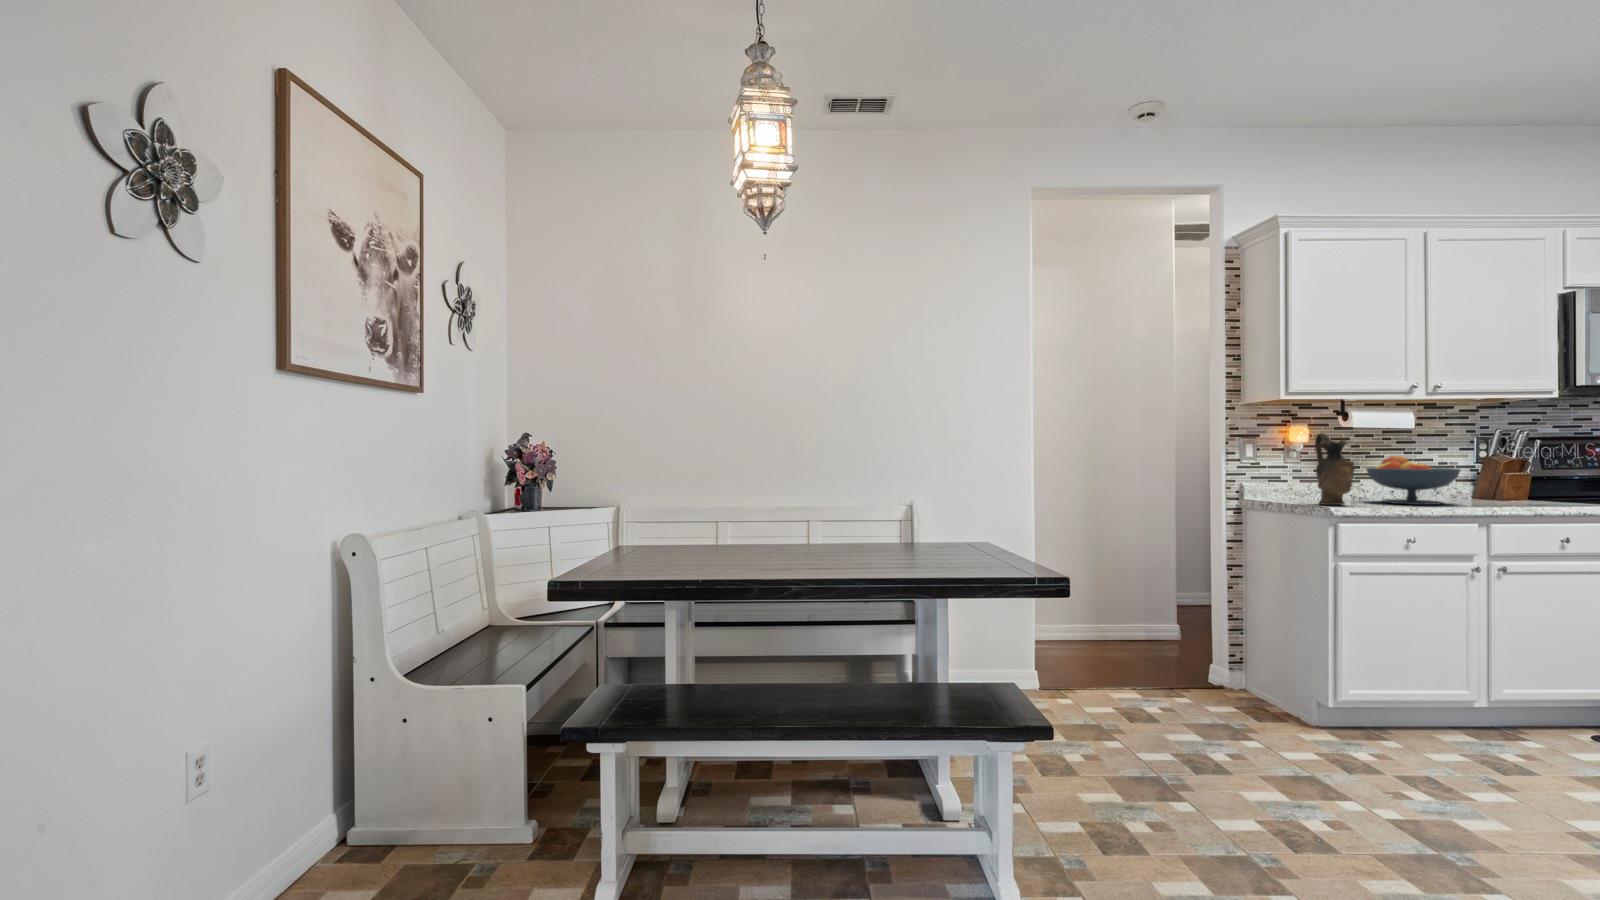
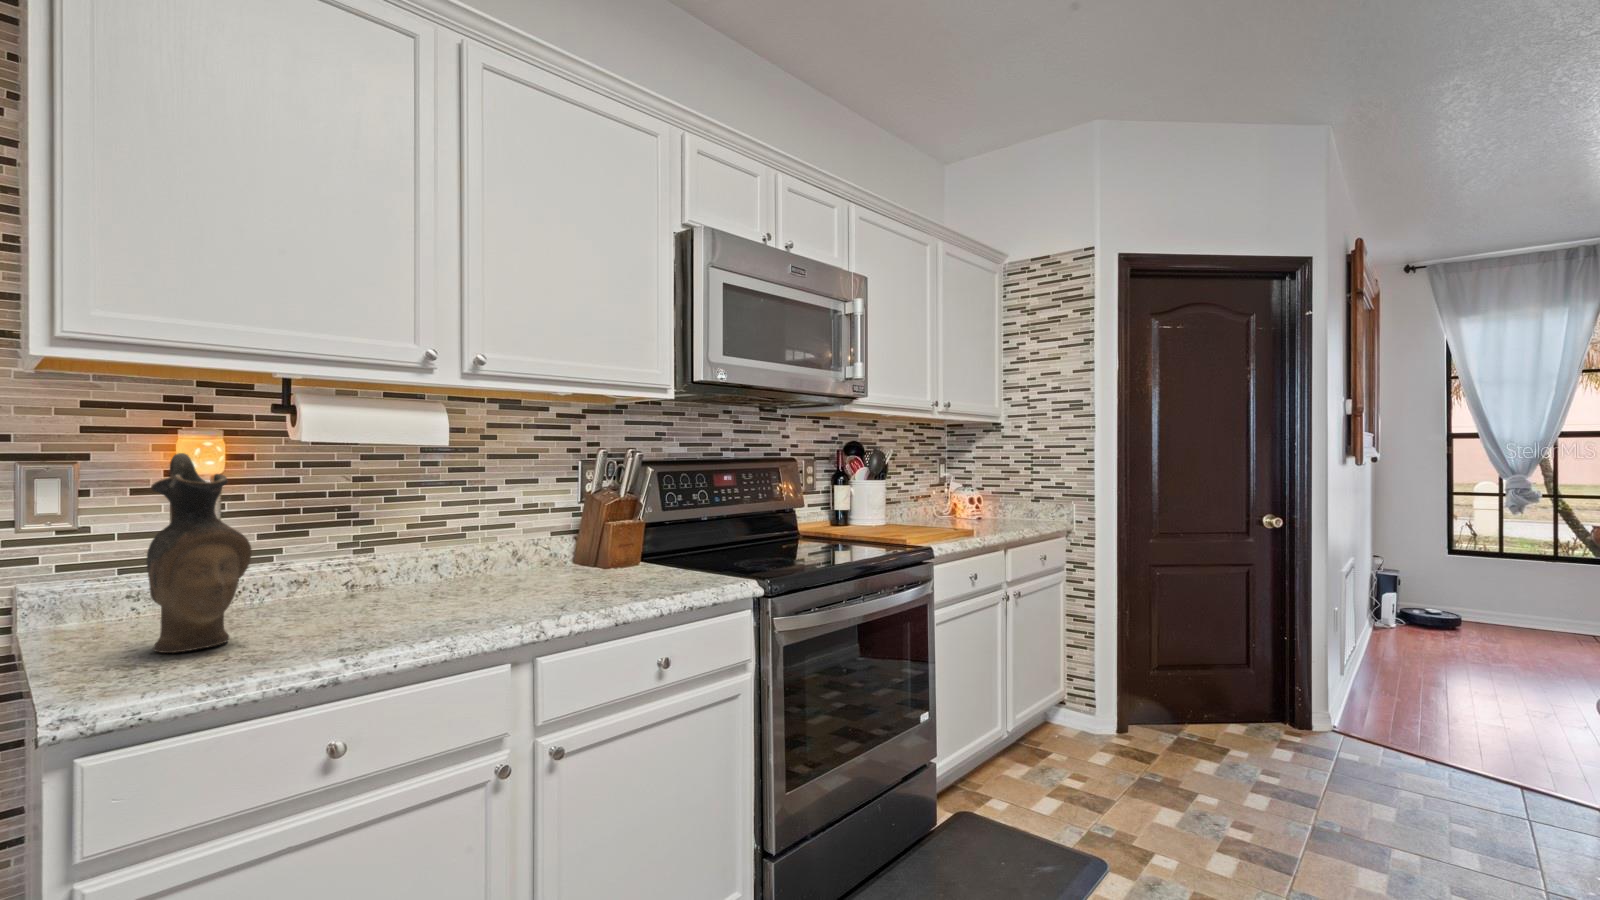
fruit bowl: present [1366,456,1461,505] -> none [334,501,513,614]

